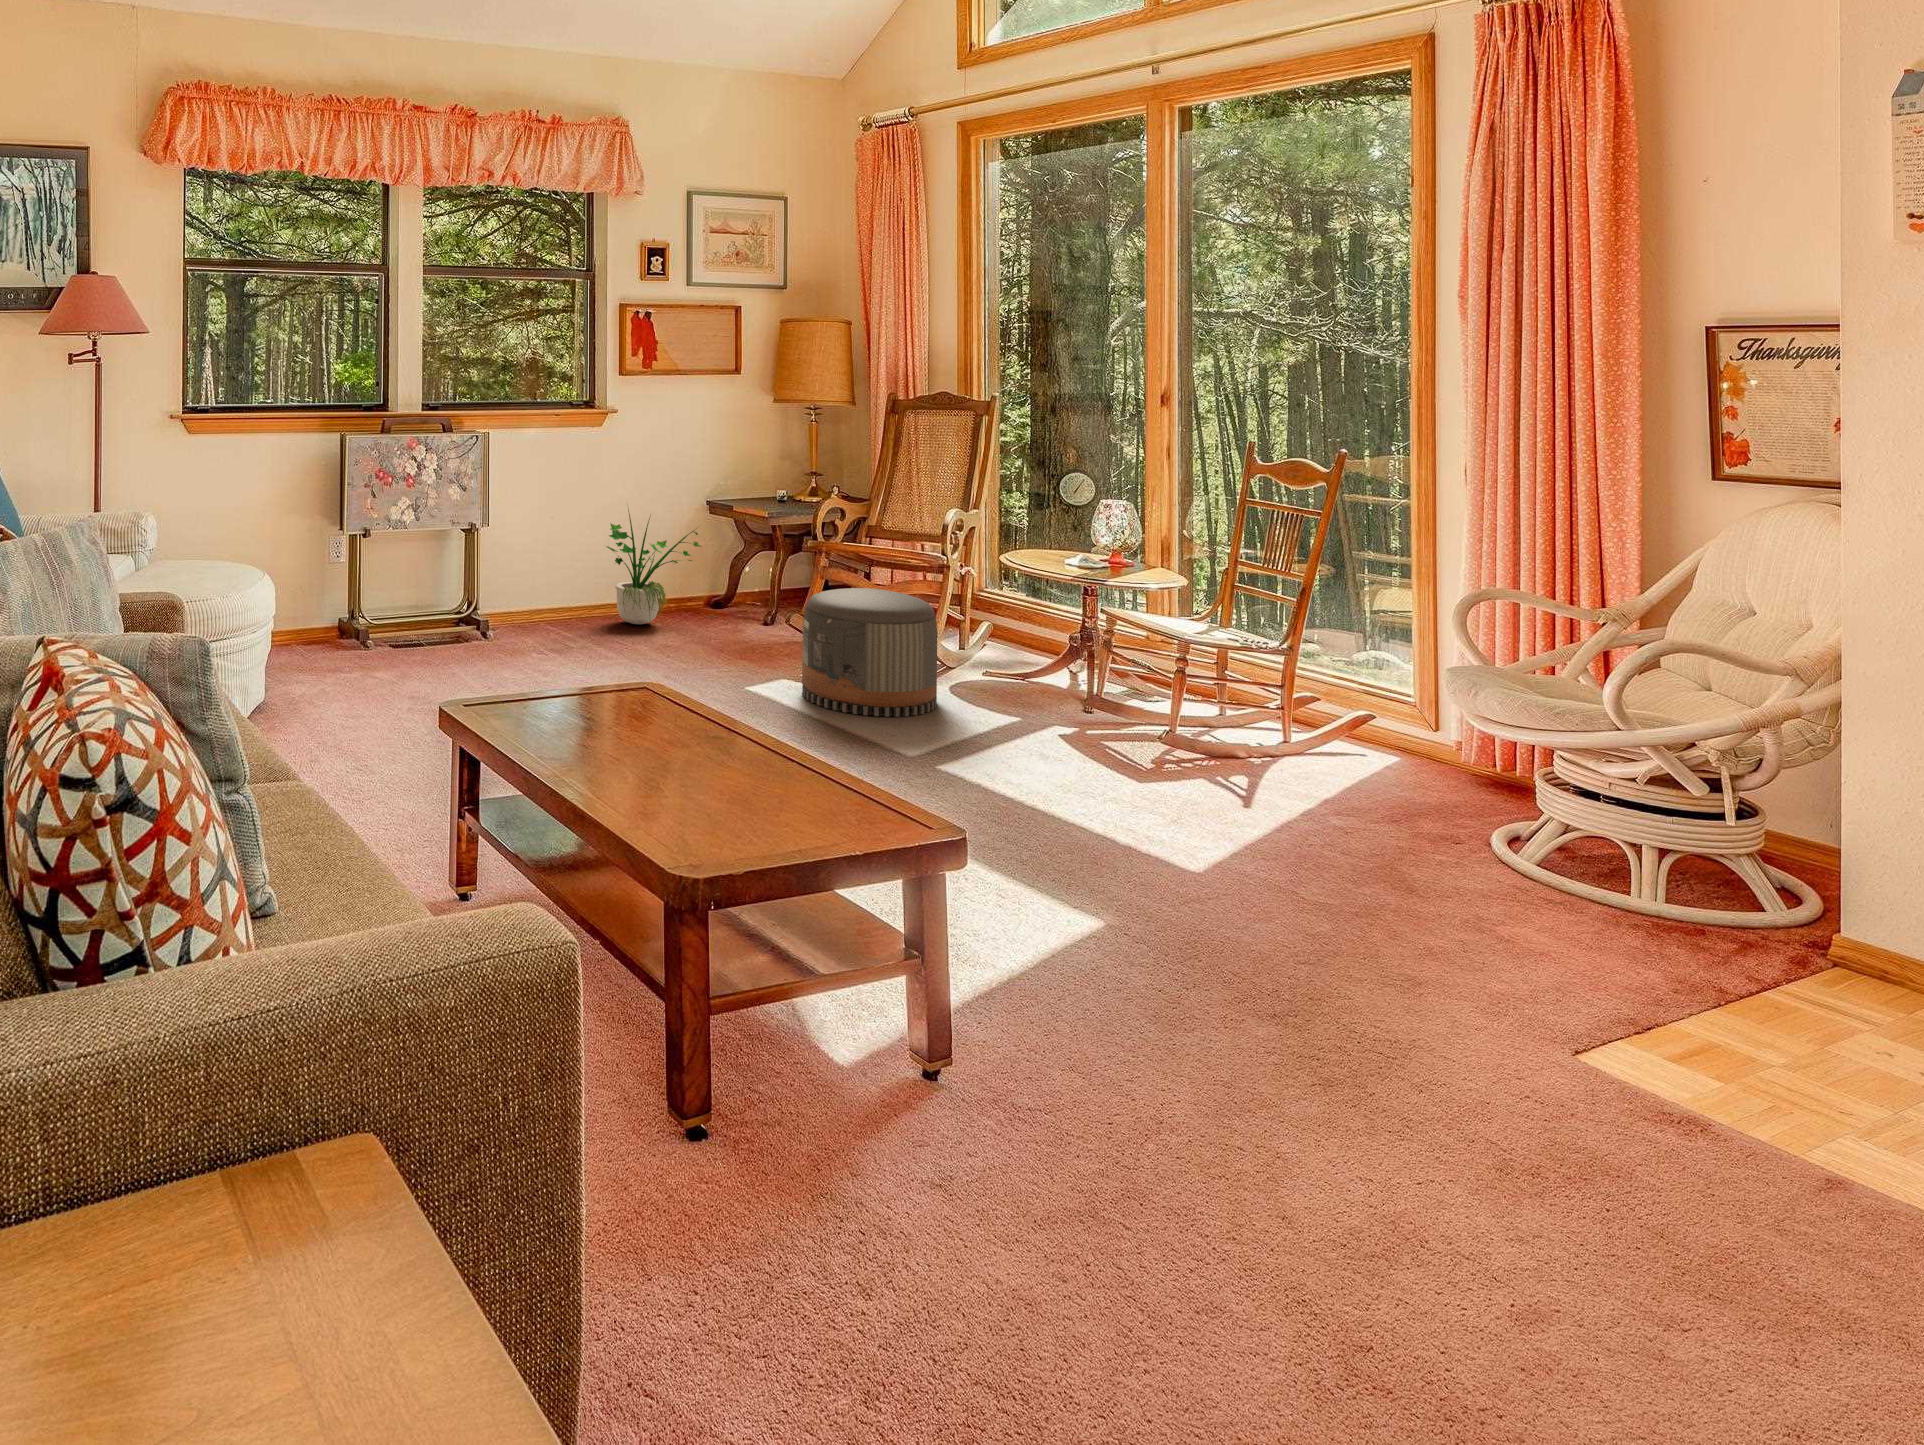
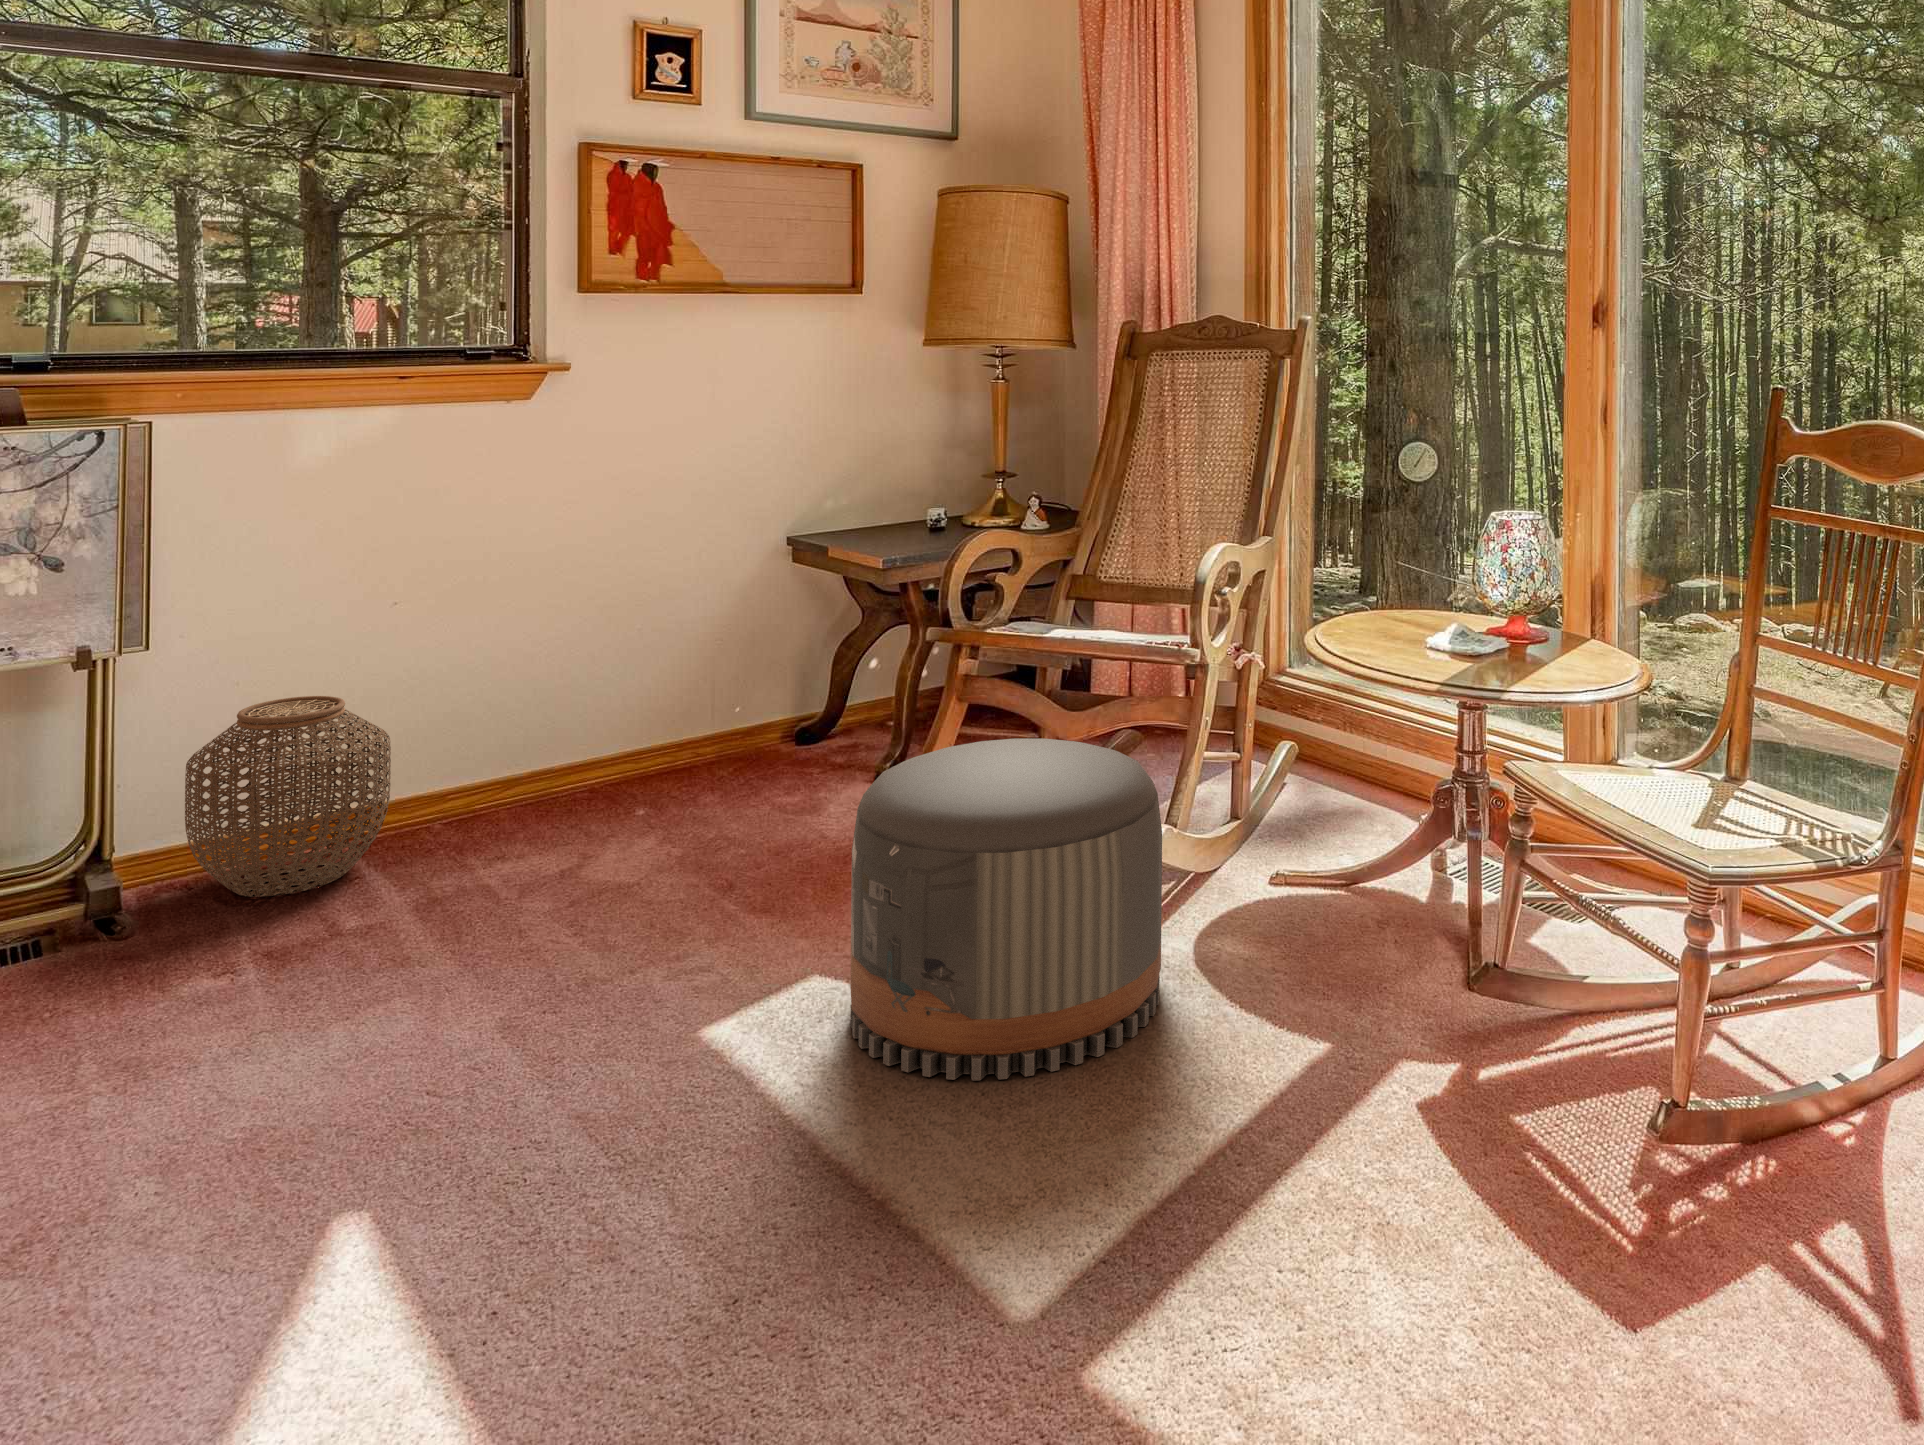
potted plant: present [607,510,701,624] -> none [503,548,761,814]
woven basket: none [493,556,566,638] -> present [185,696,391,897]

